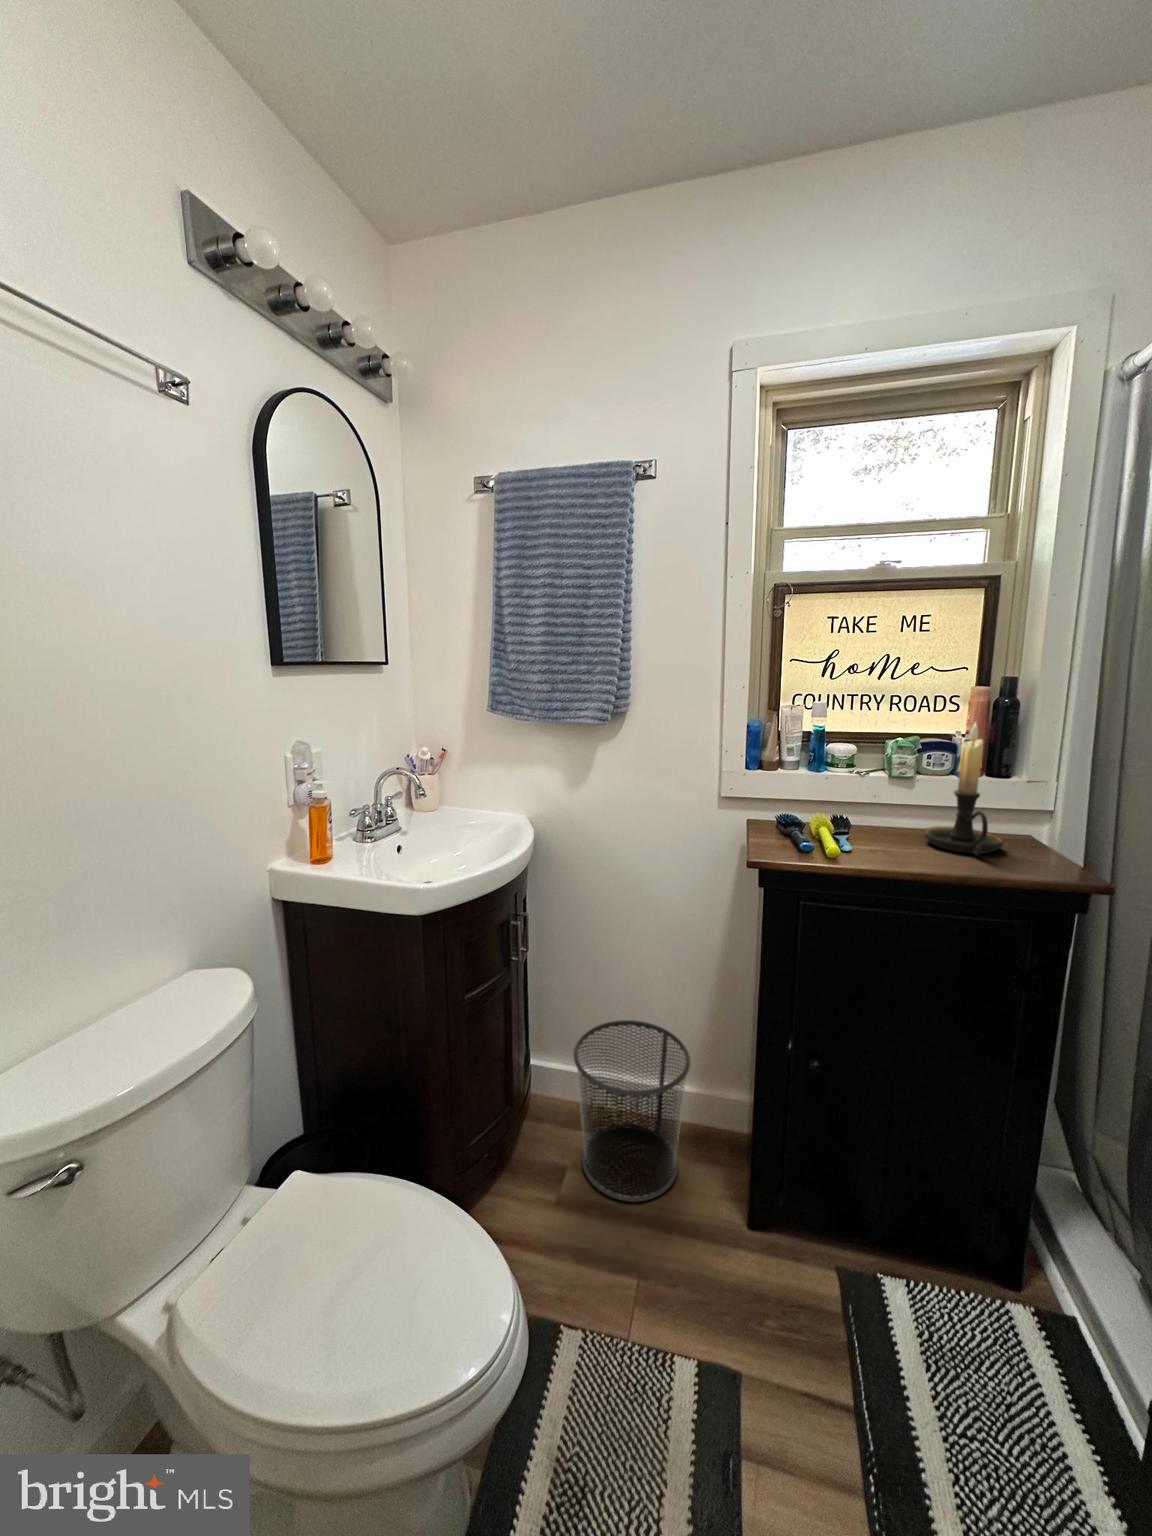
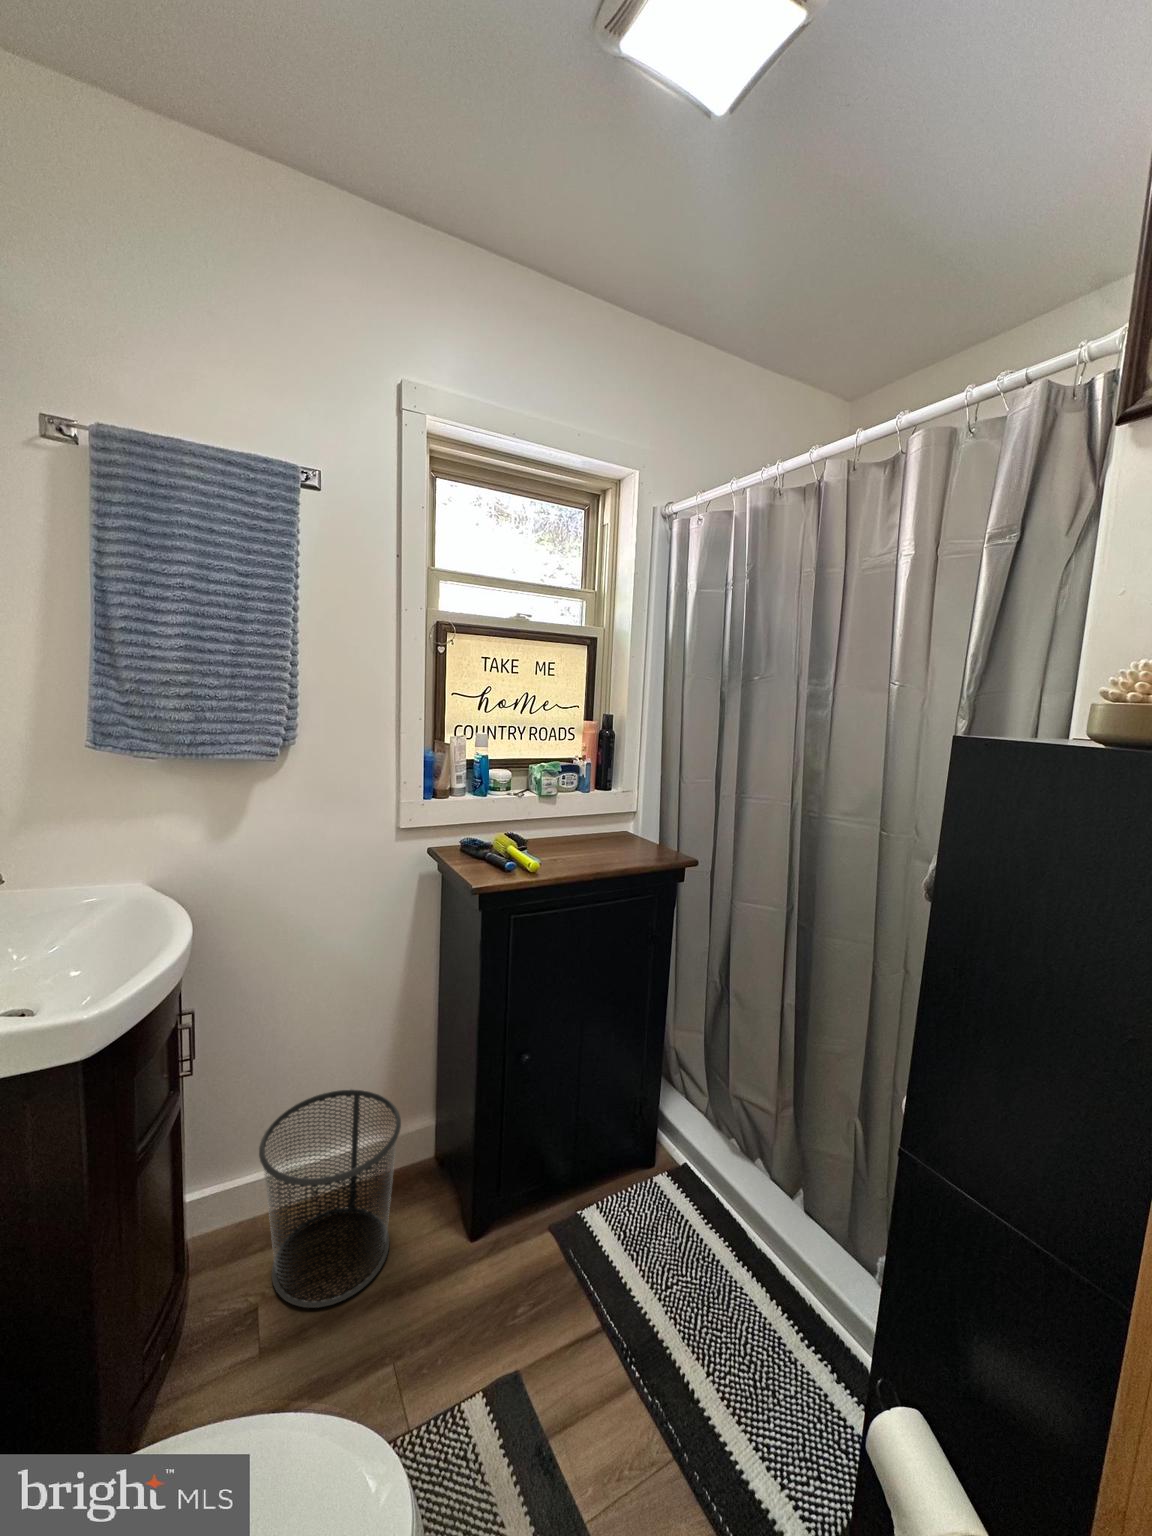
candle holder: present [925,723,1003,856] -> none [573,749,625,853]

